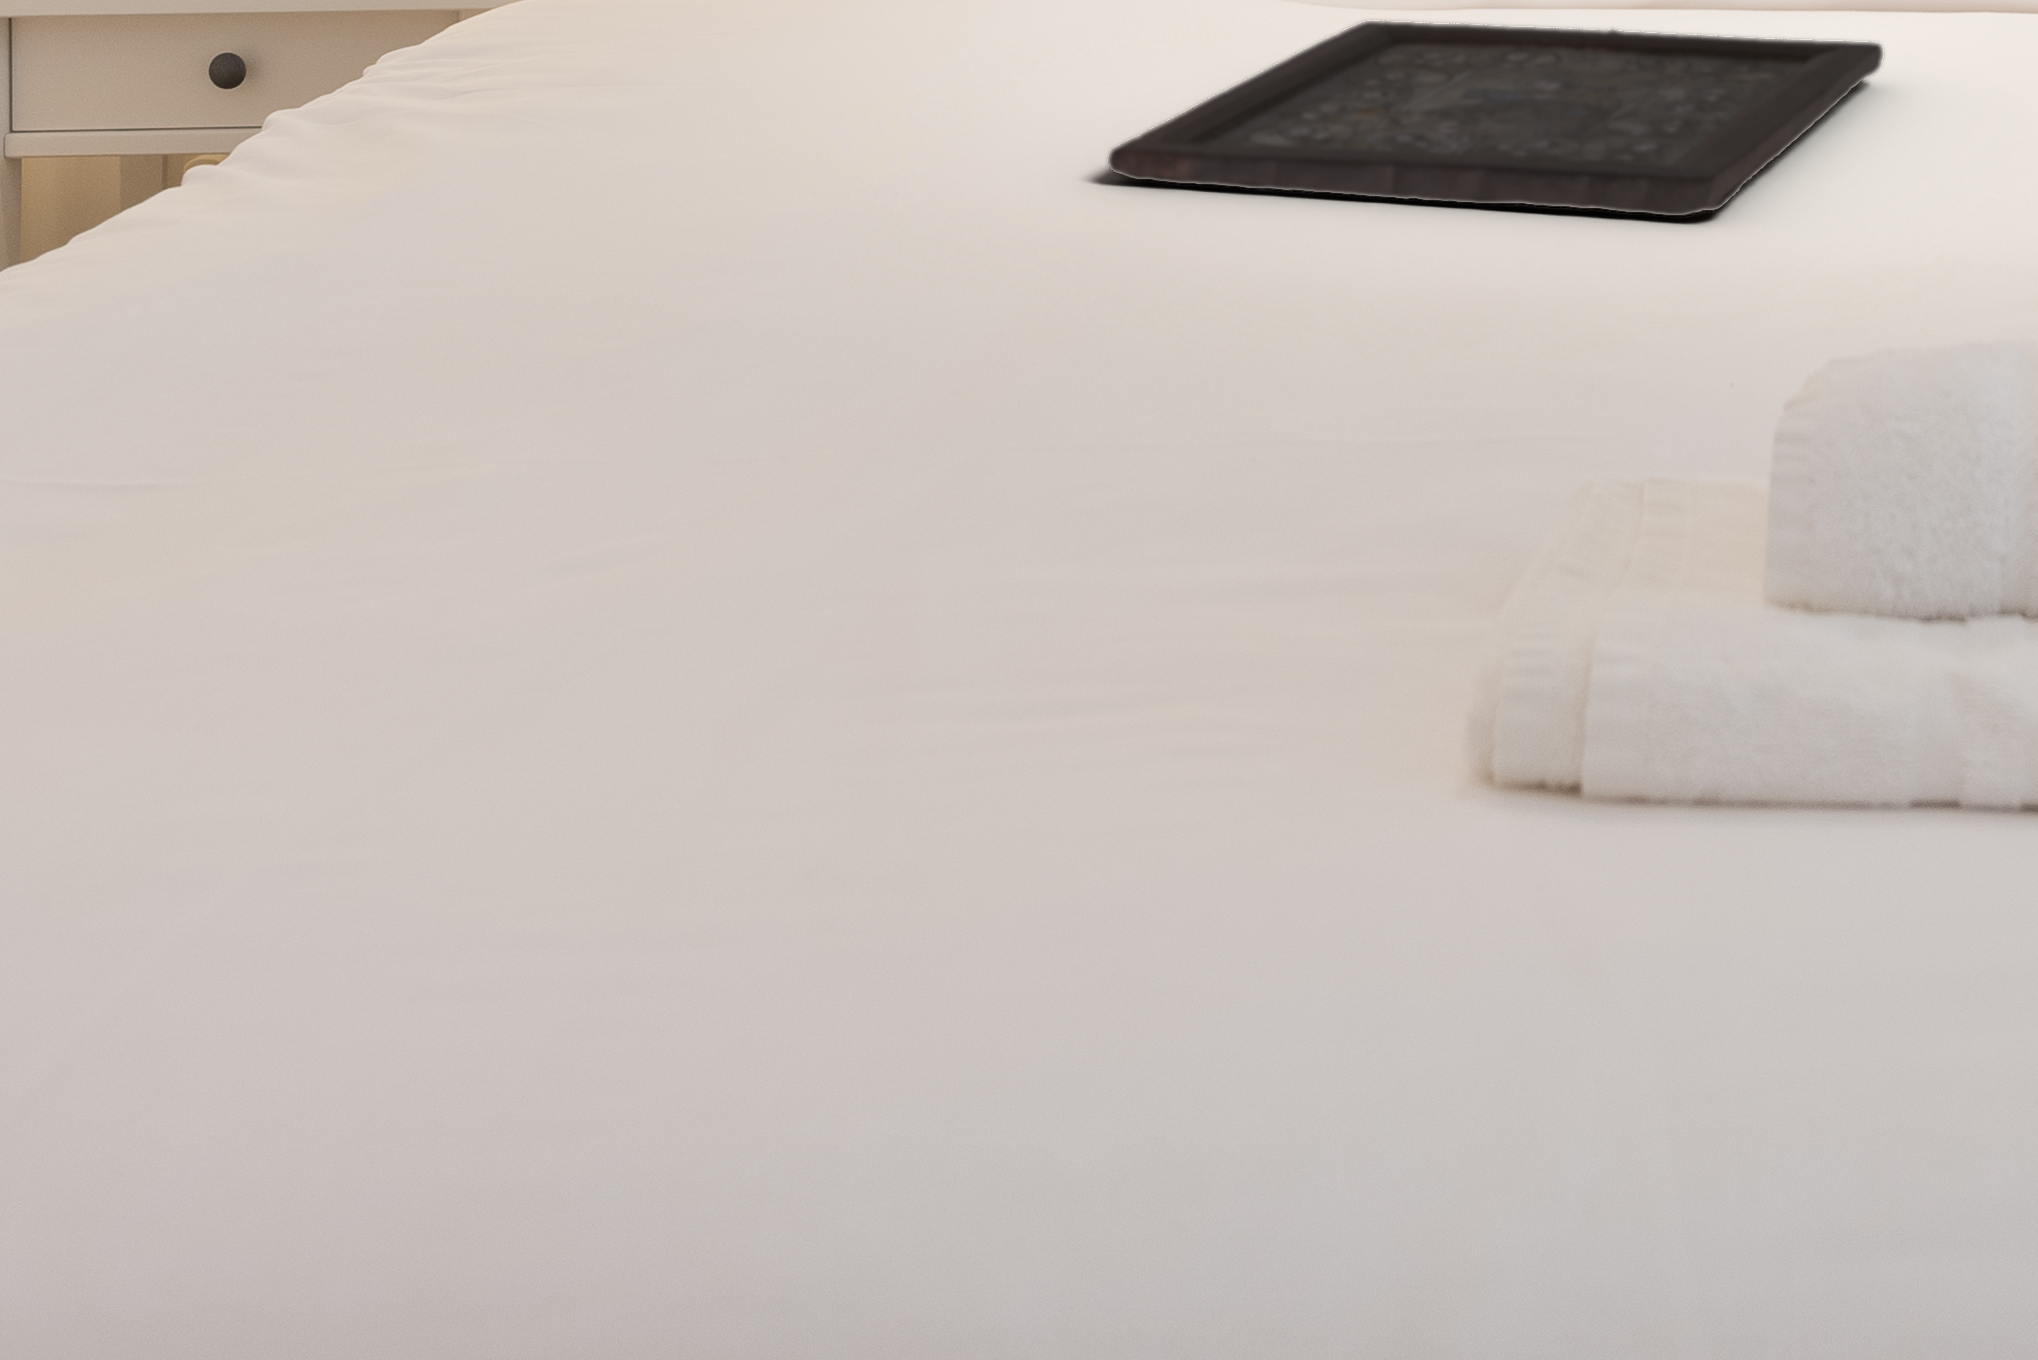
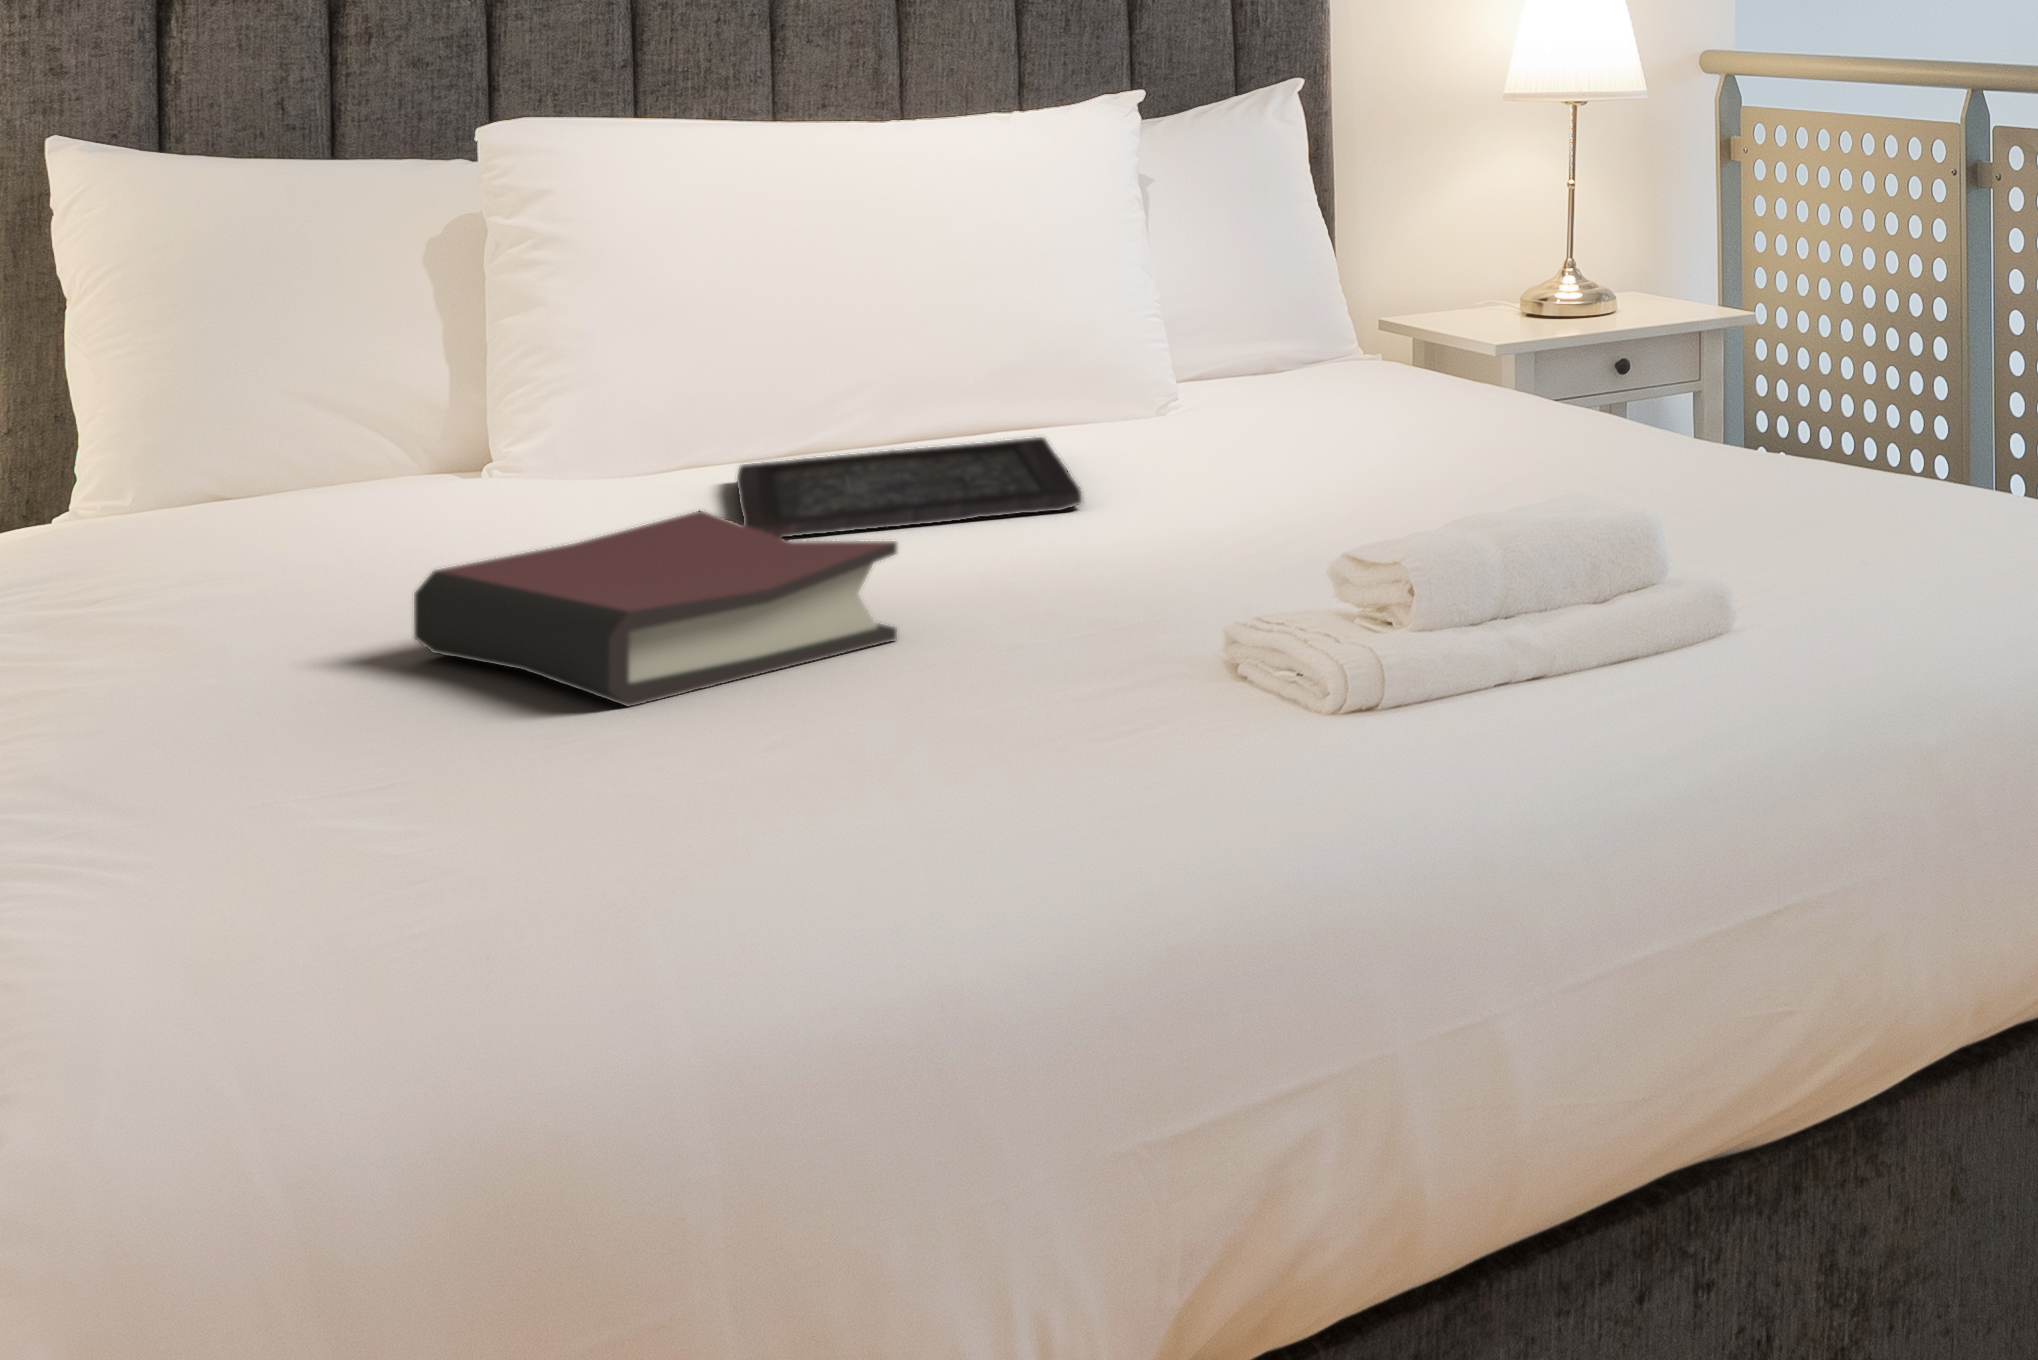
hardback book: none [18,115,778,564] -> present [414,511,897,707]

